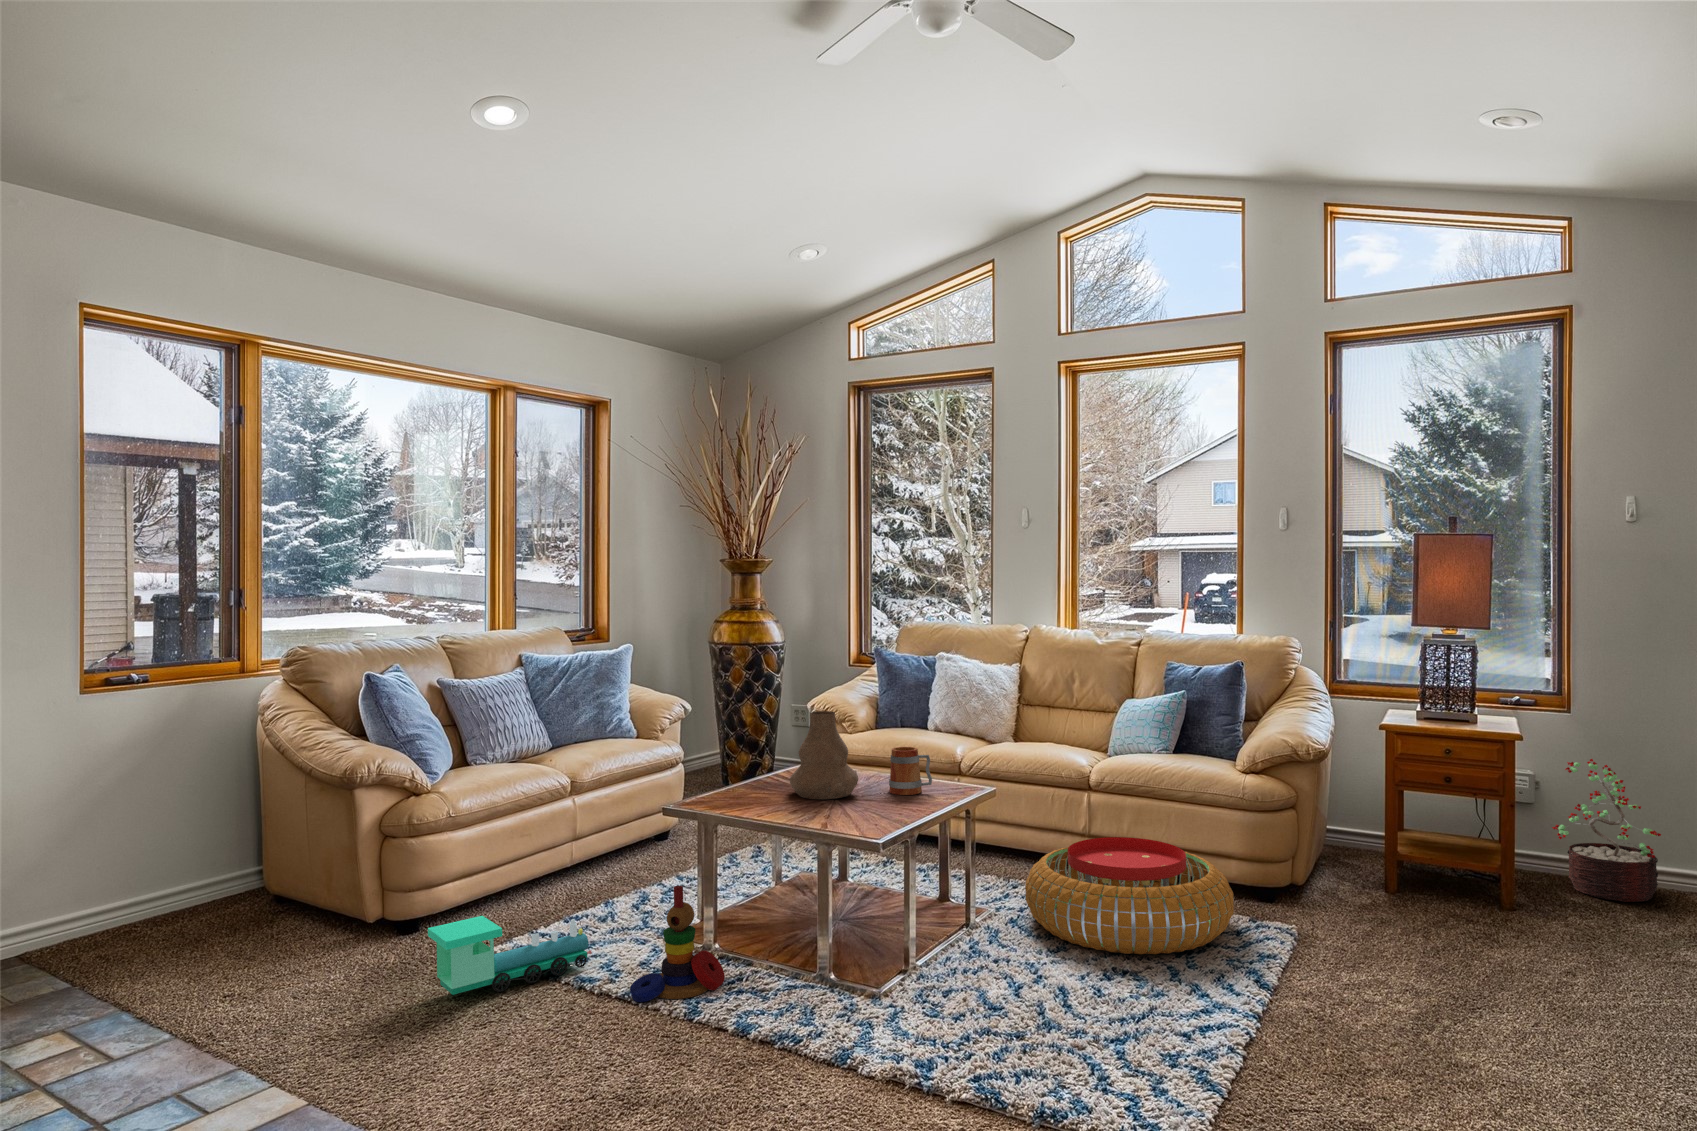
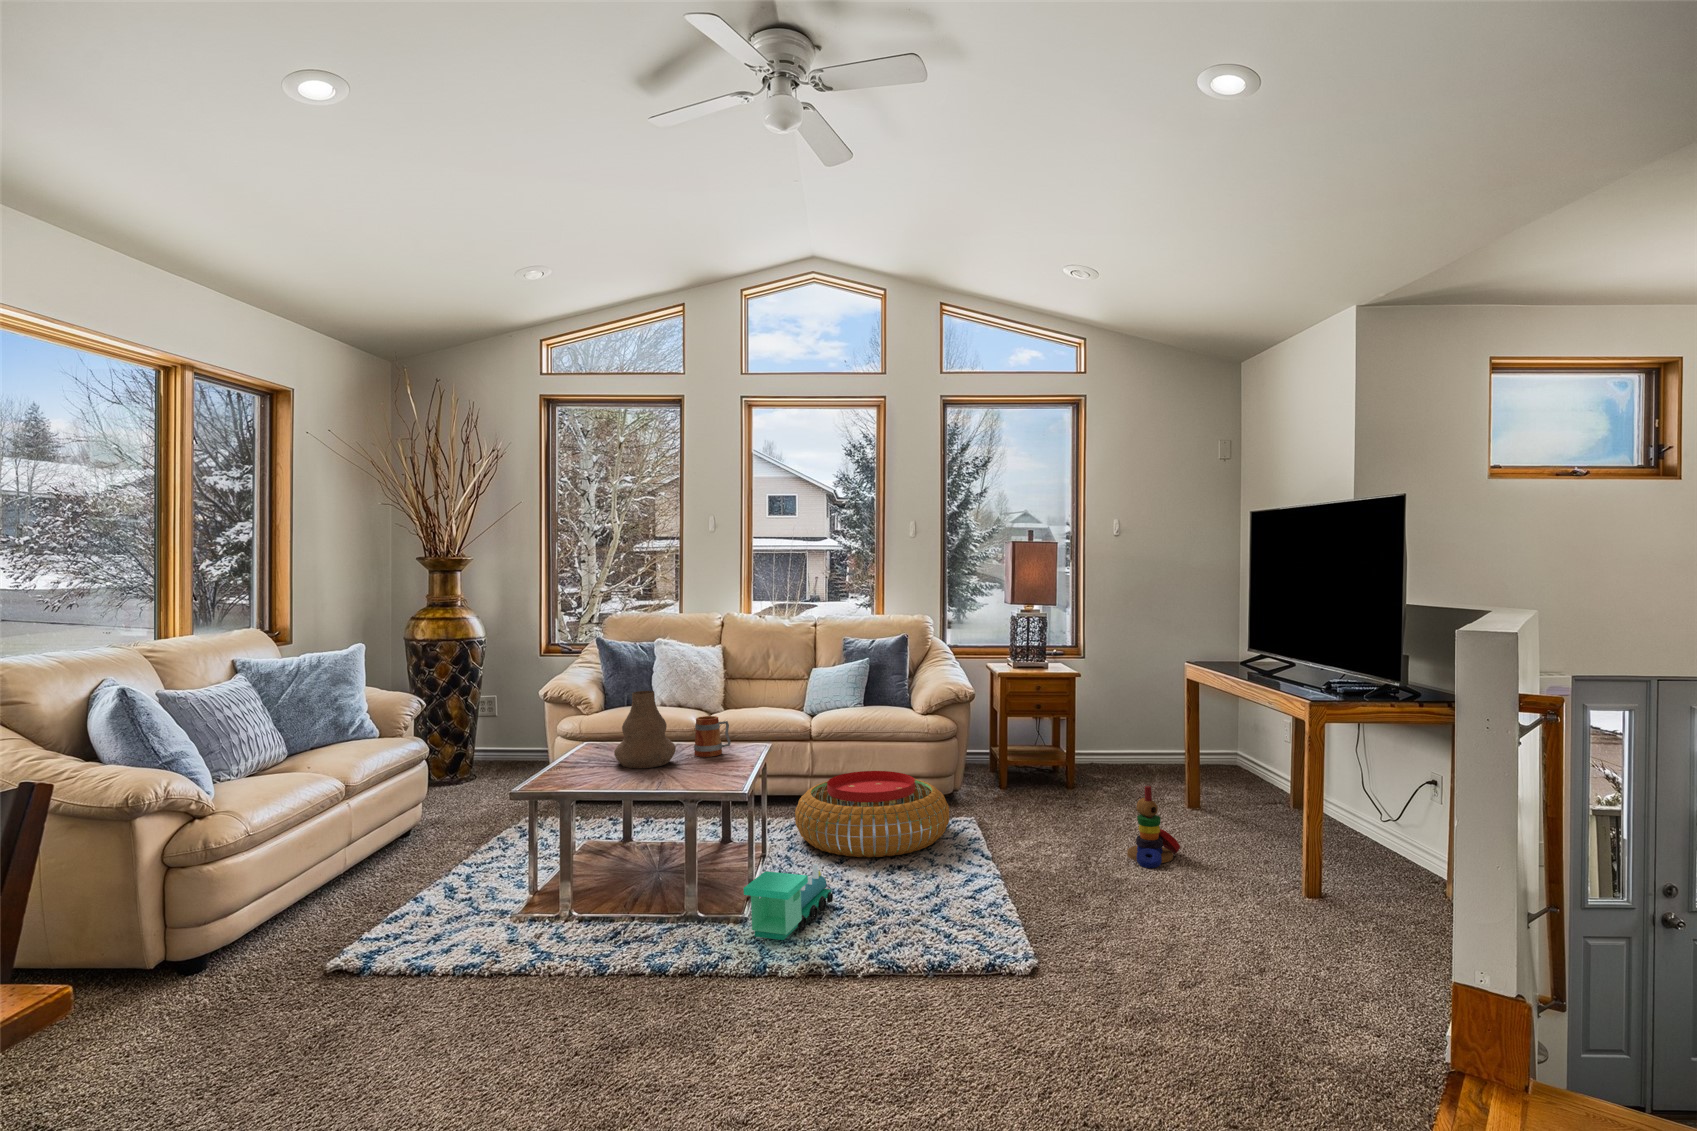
decorative plant: present [1552,759,1661,902] -> none [1084,686,1146,775]
stacking toy: present [630,886,725,1002] -> present [1127,786,1180,868]
toy train: present [428,916,592,995] -> present [744,864,833,940]

